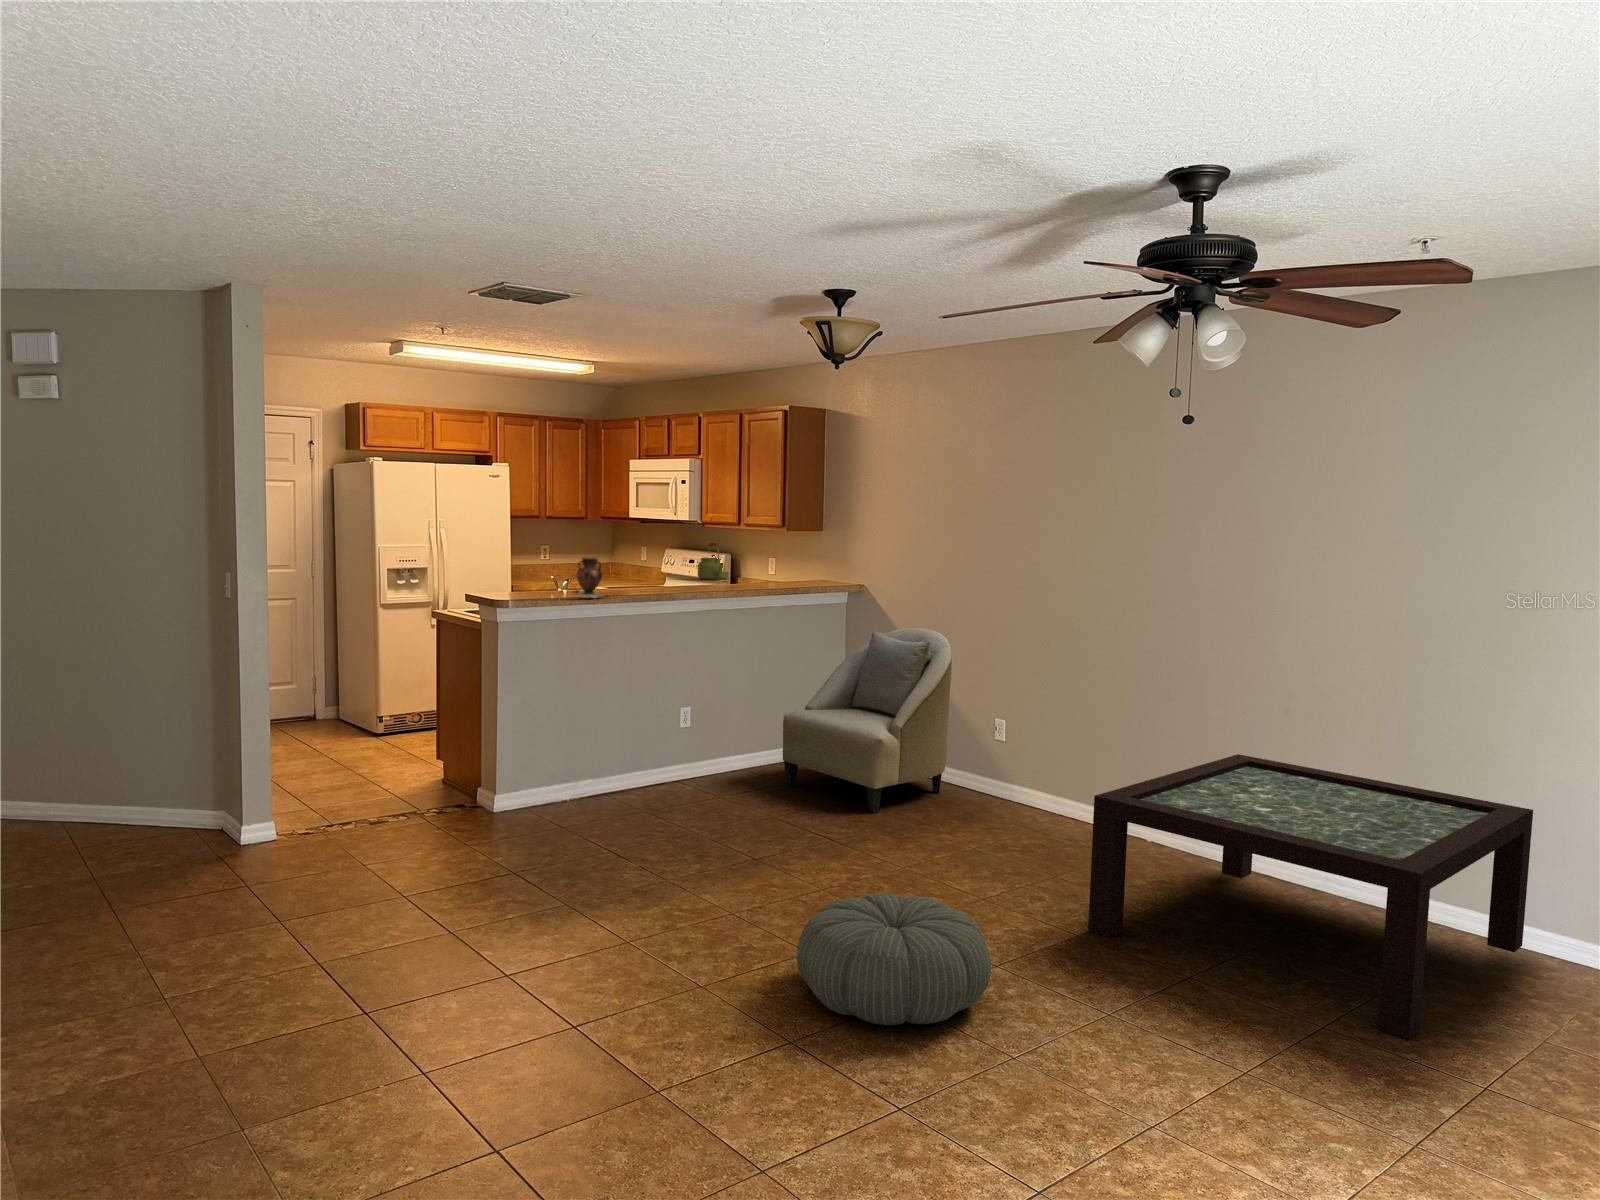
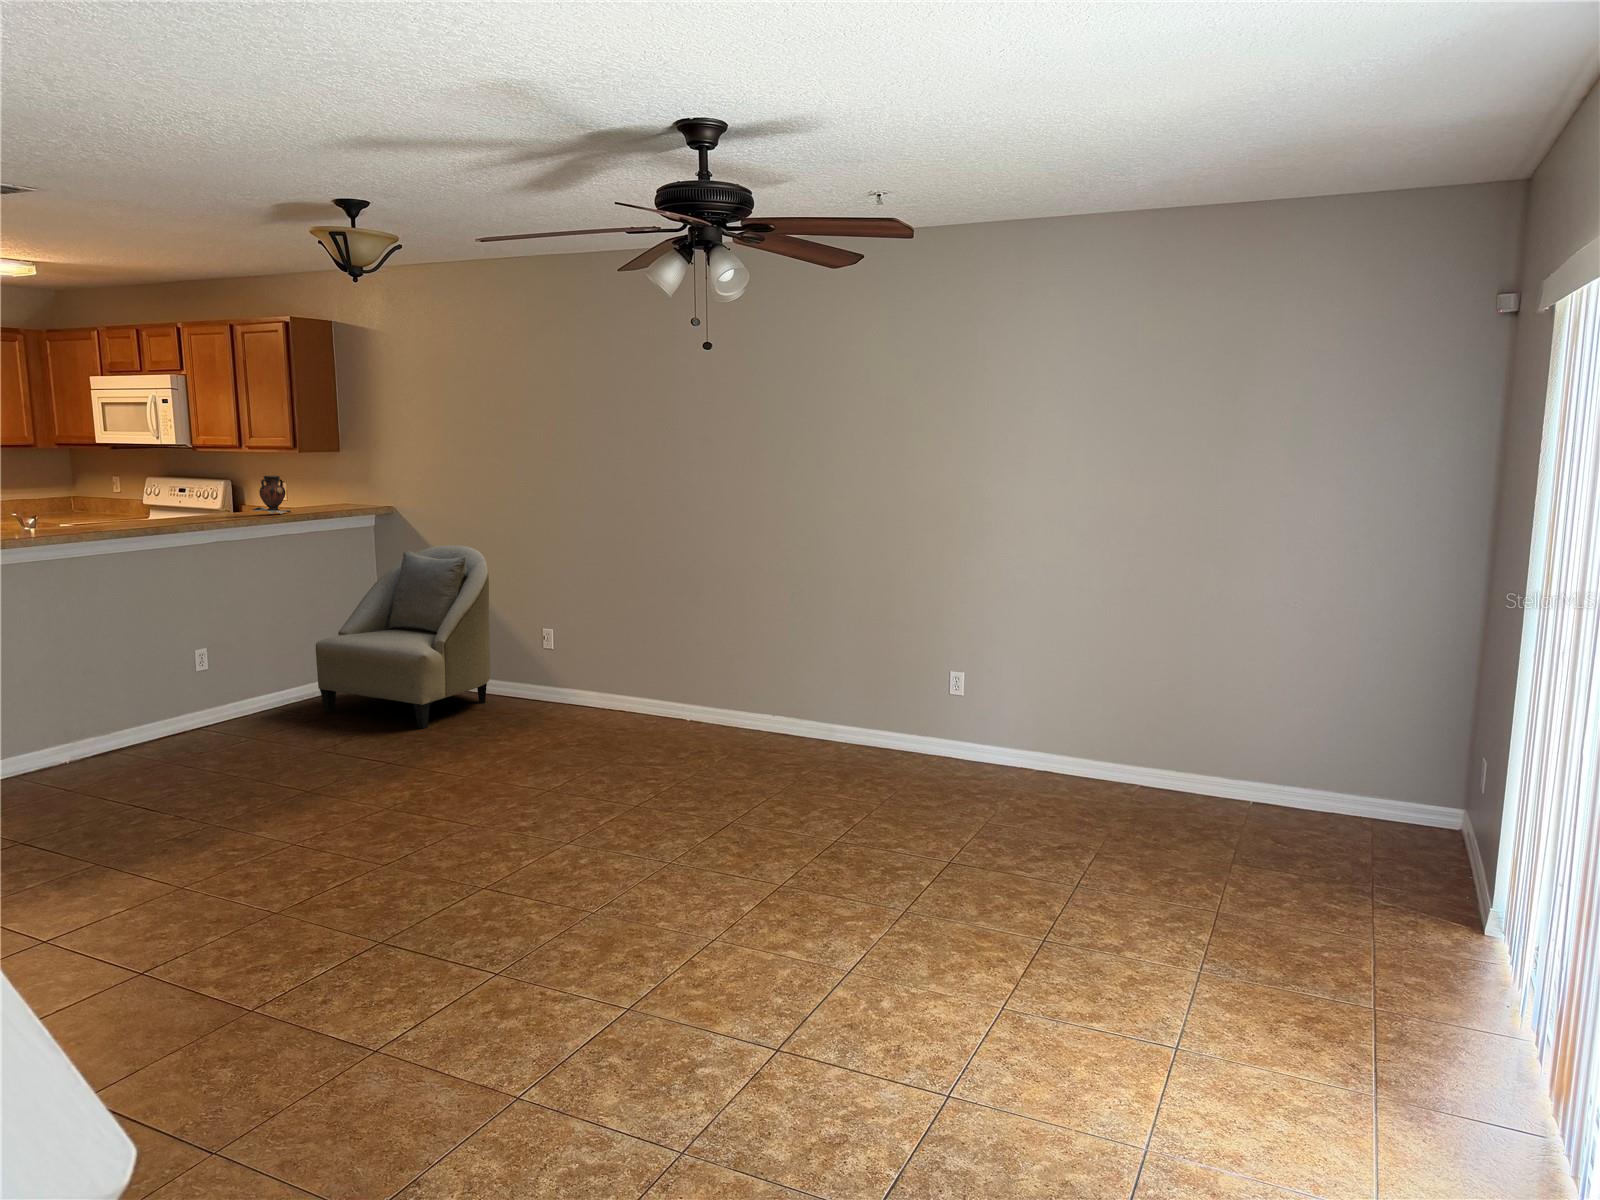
kettle: present [698,543,729,580] -> none [192,468,230,508]
vase: present [571,558,608,598] -> present [253,476,290,514]
coffee table: present [1088,754,1533,1039] -> none [639,635,970,839]
pouf: present [797,893,991,1025] -> none [375,790,563,910]

